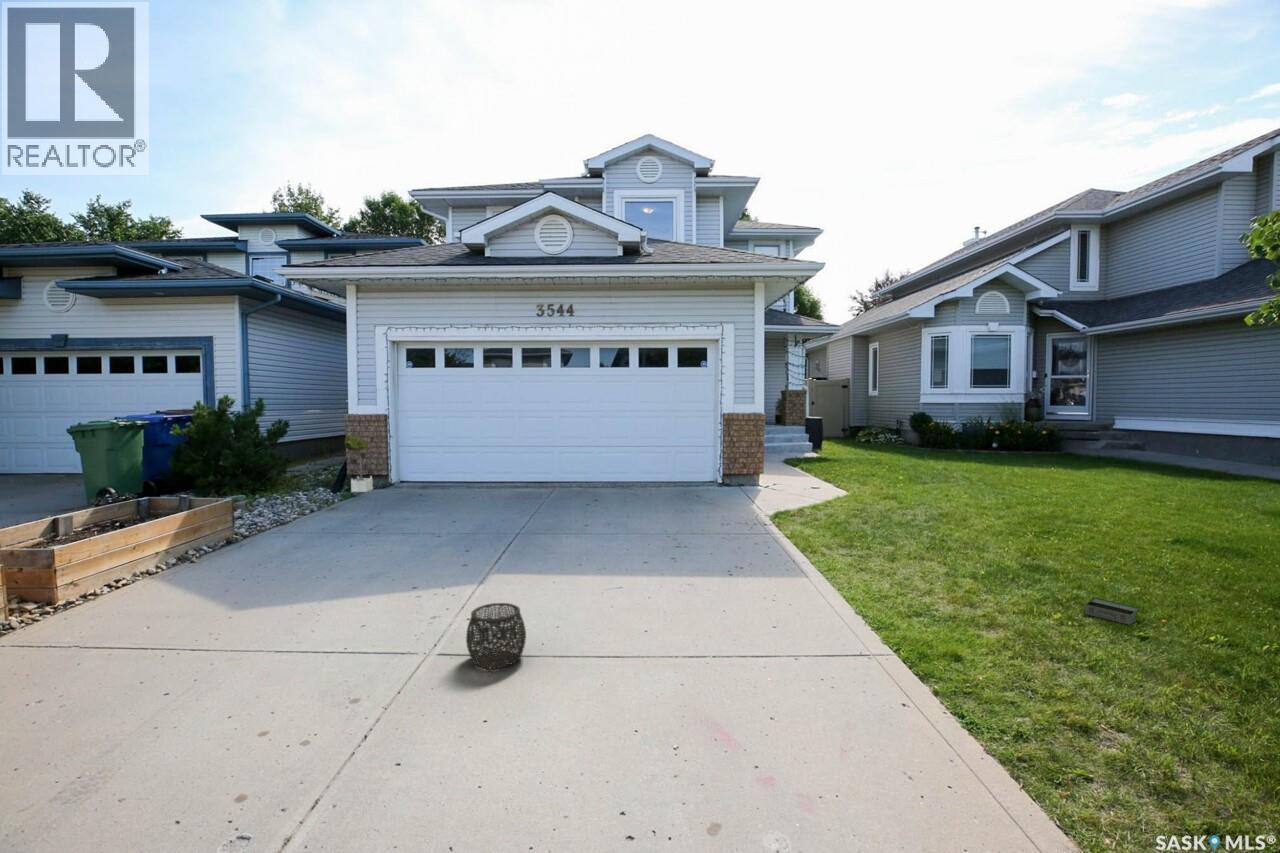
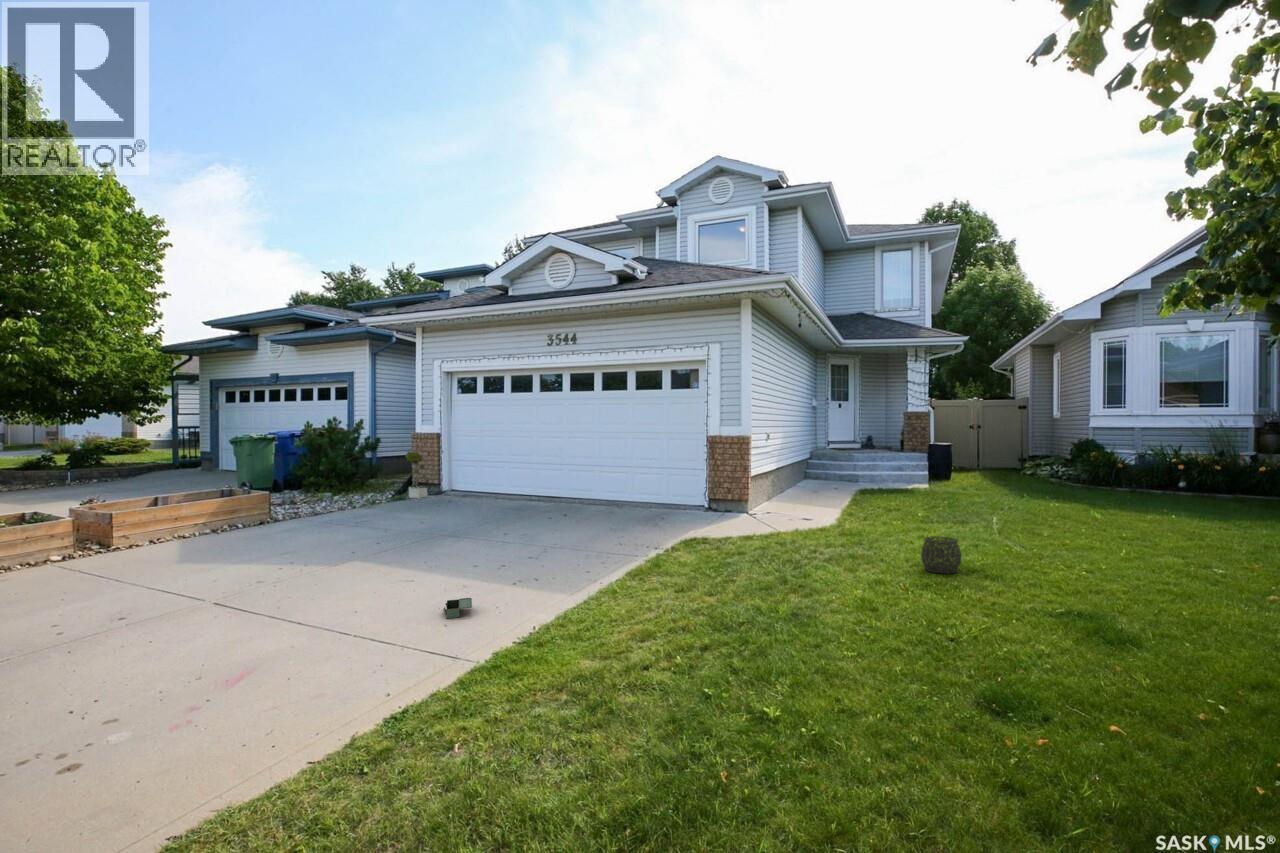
toolbox: present [1085,598,1140,625] -> present [443,598,472,618]
woven basket: present [466,603,526,669] -> present [921,536,961,574]

